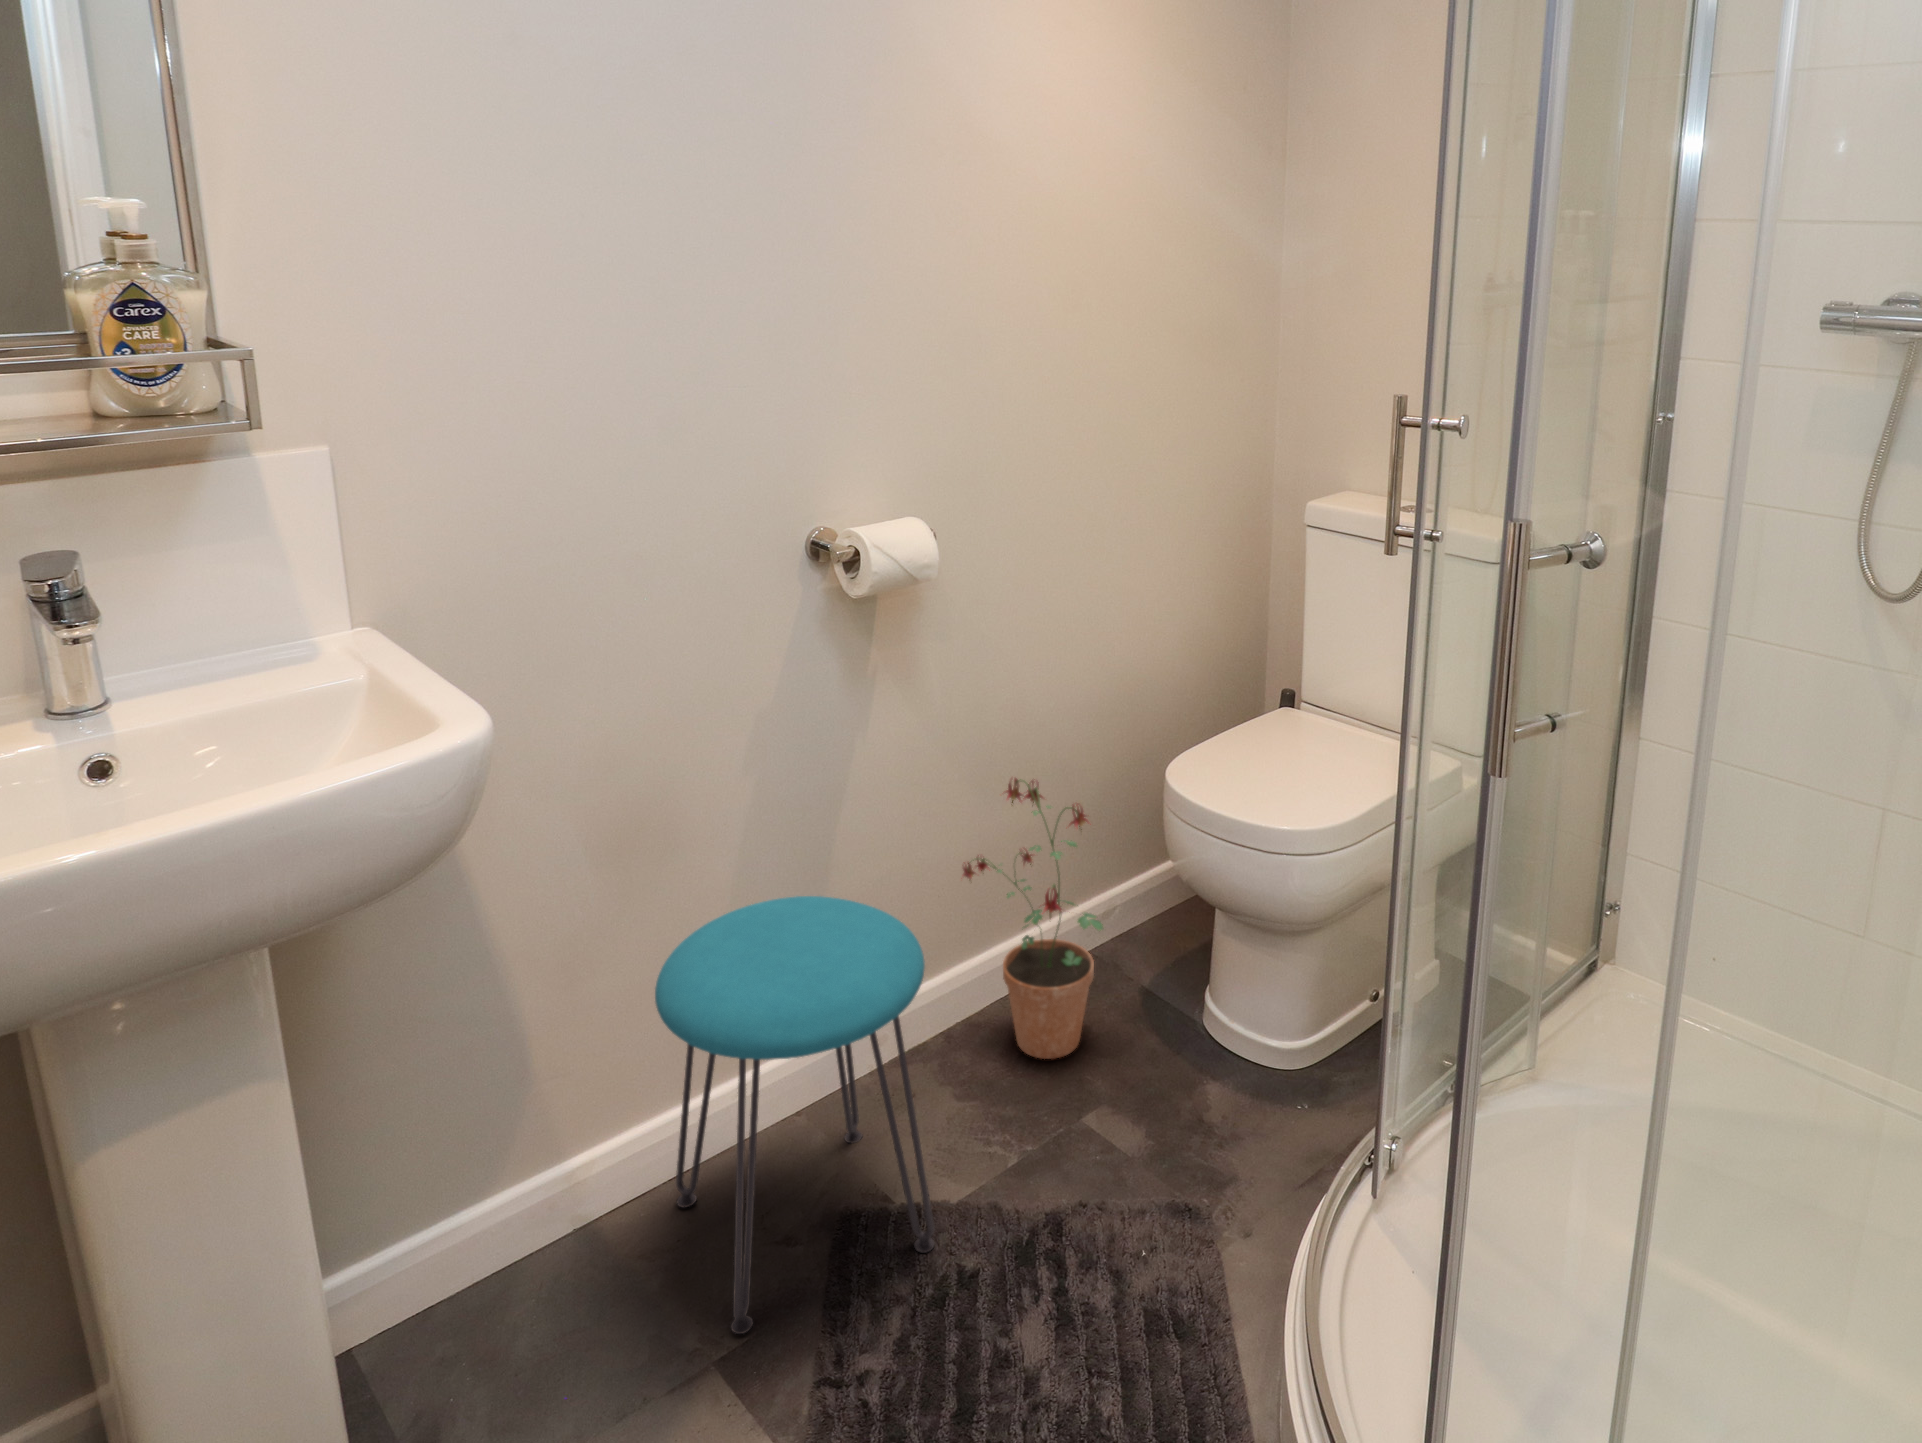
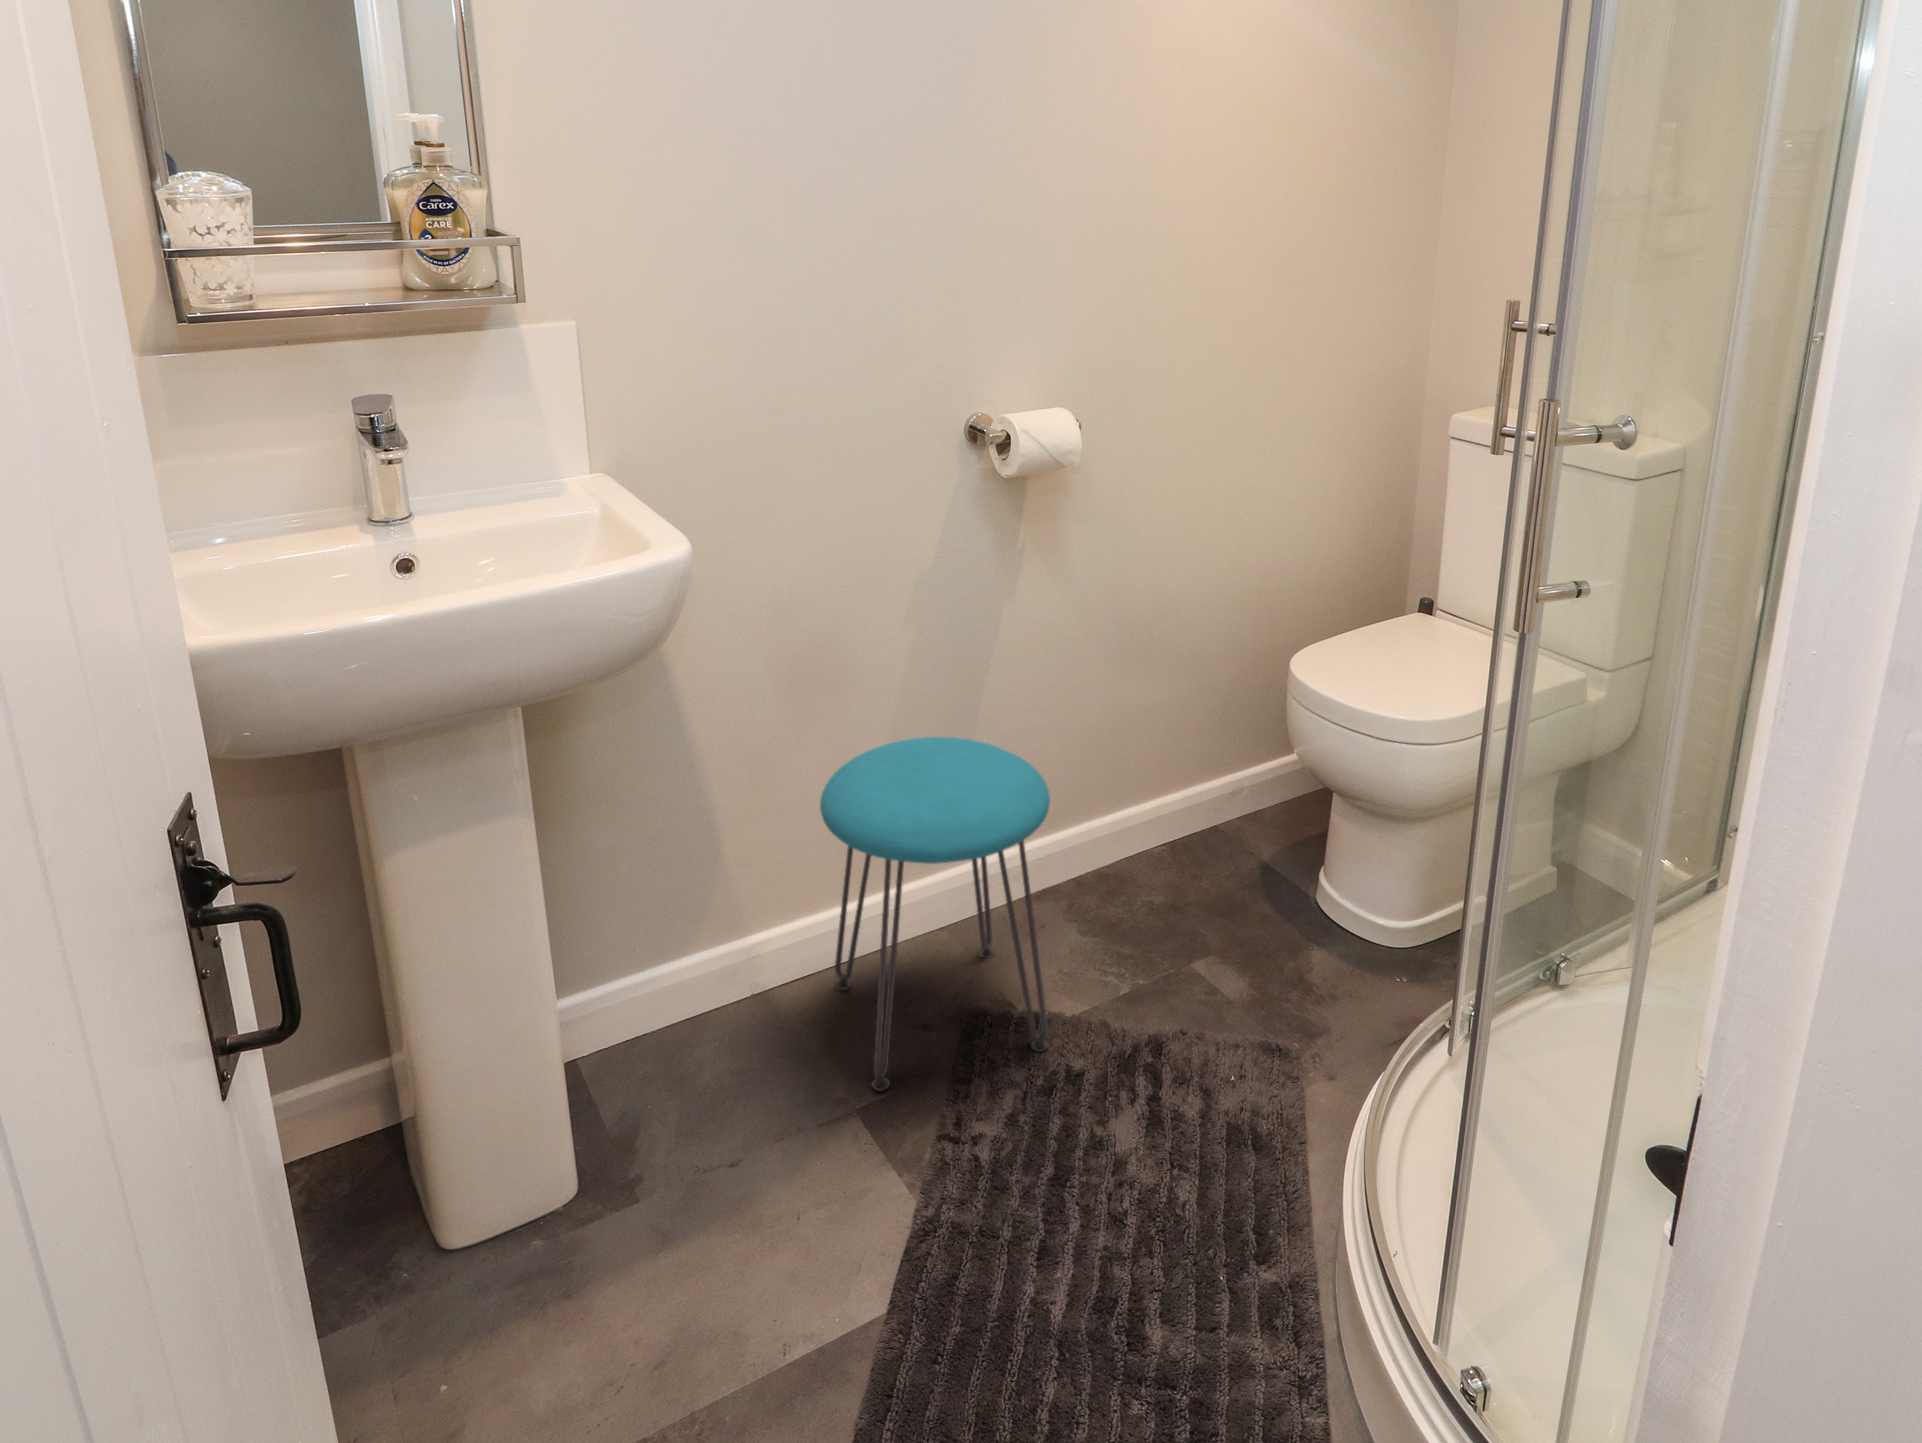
potted plant: present [963,778,1103,1059] -> none [1094,654,1229,912]

